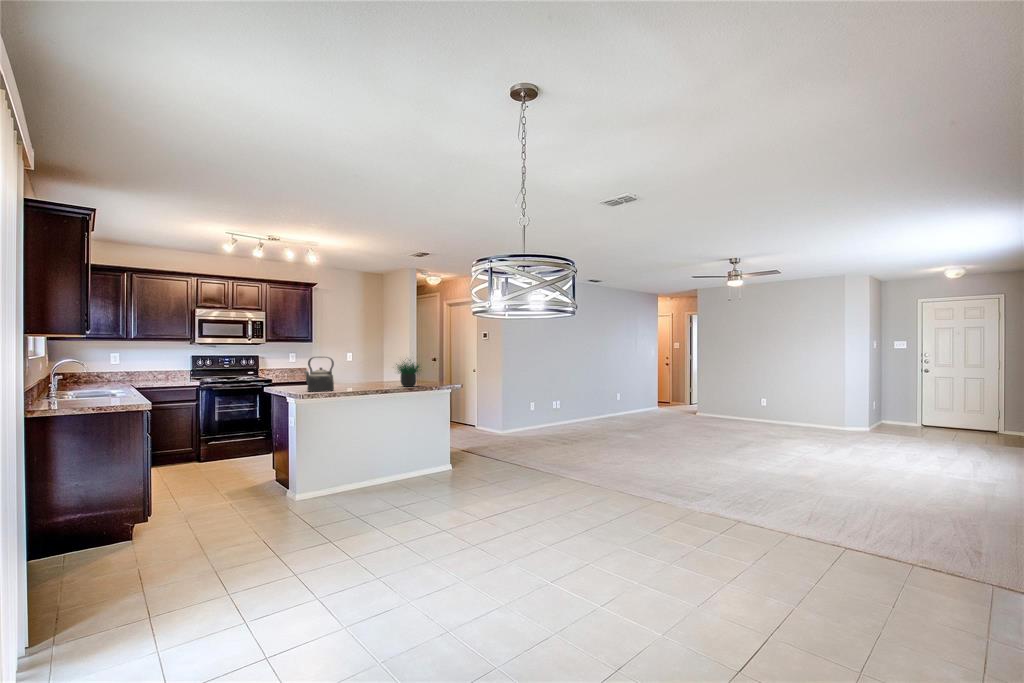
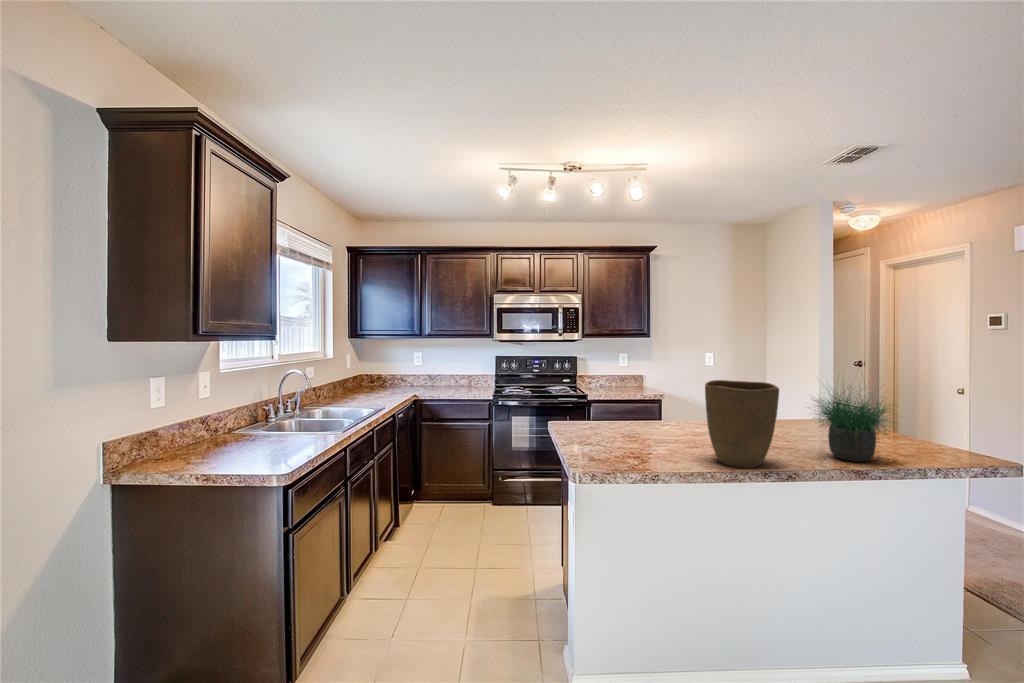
vase: none [352,356,381,390] -> present [705,380,779,468]
kettle: present [304,357,334,392] -> none [604,380,664,461]

